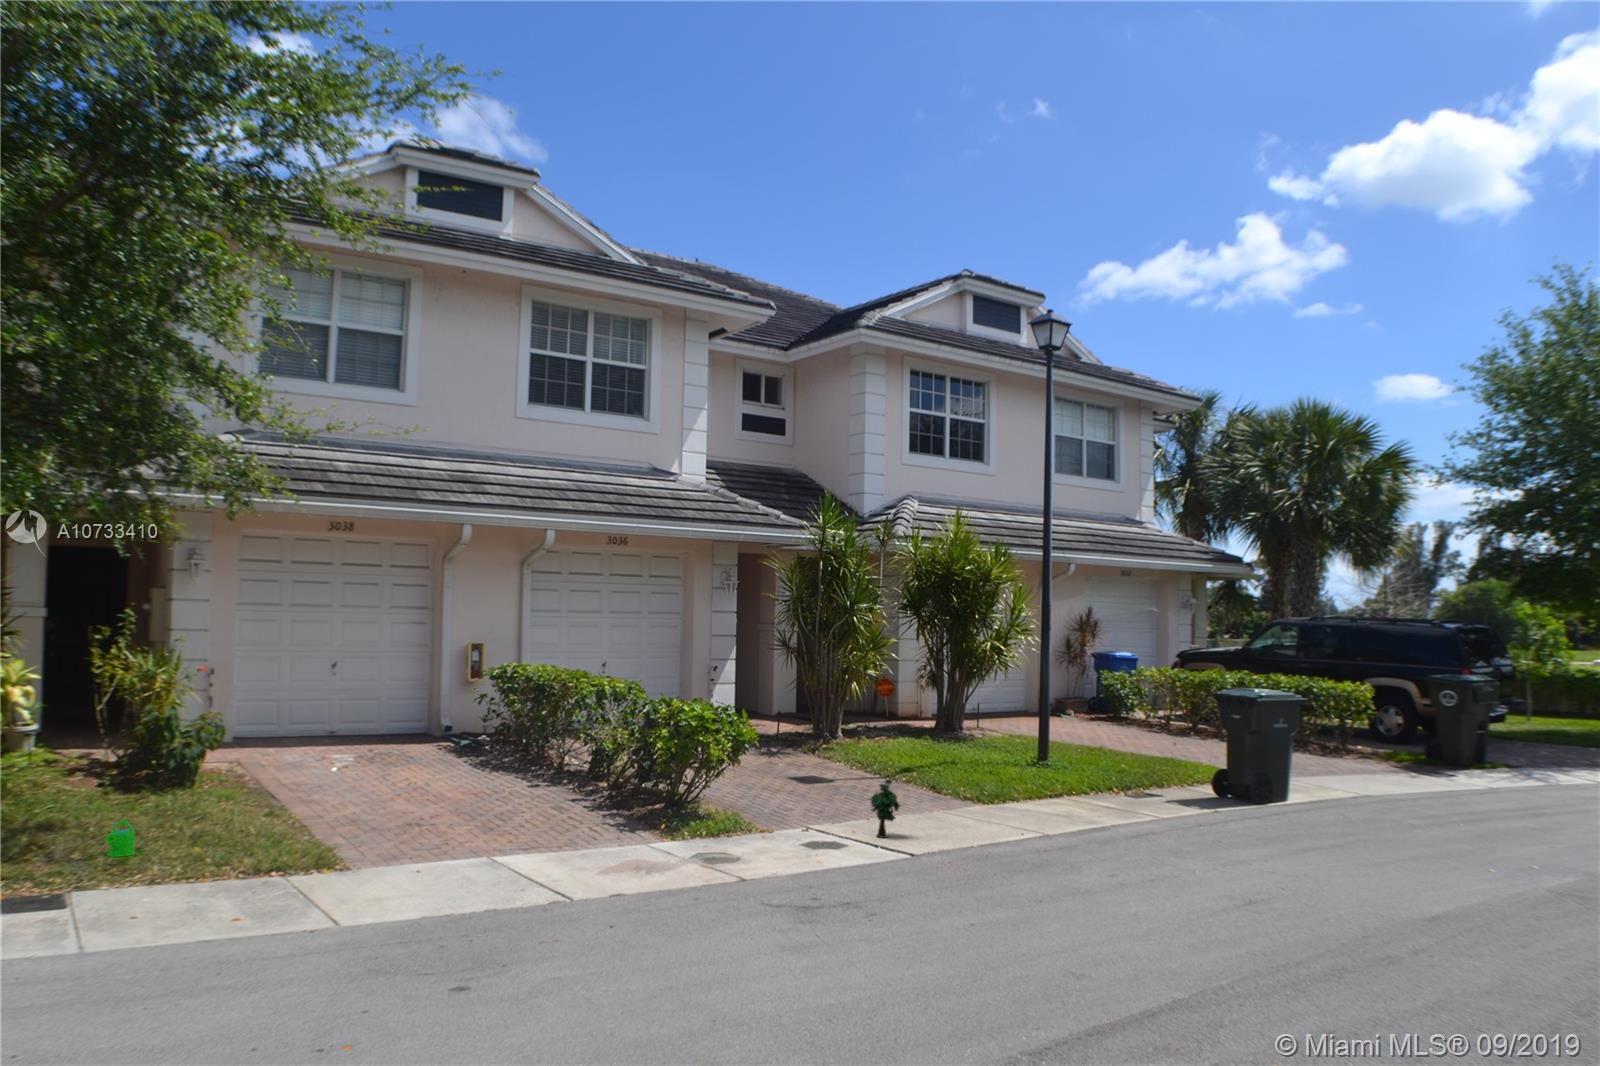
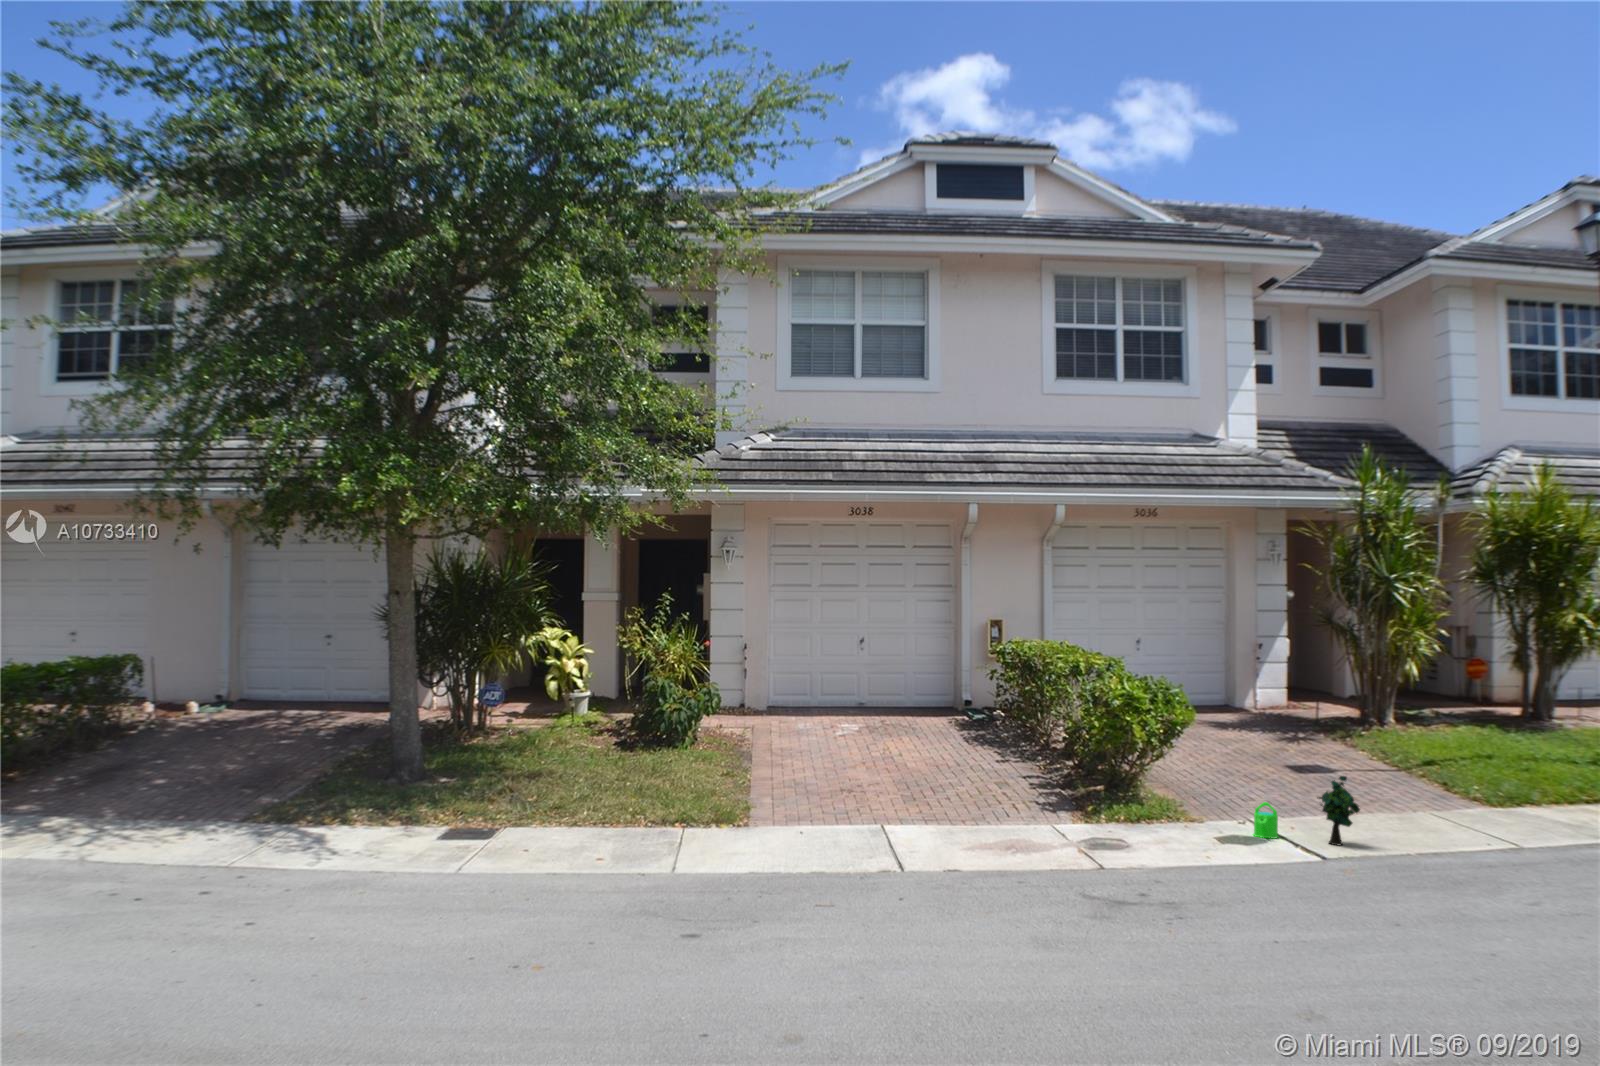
watering can: present [106,820,135,857] -> present [1253,802,1278,839]

